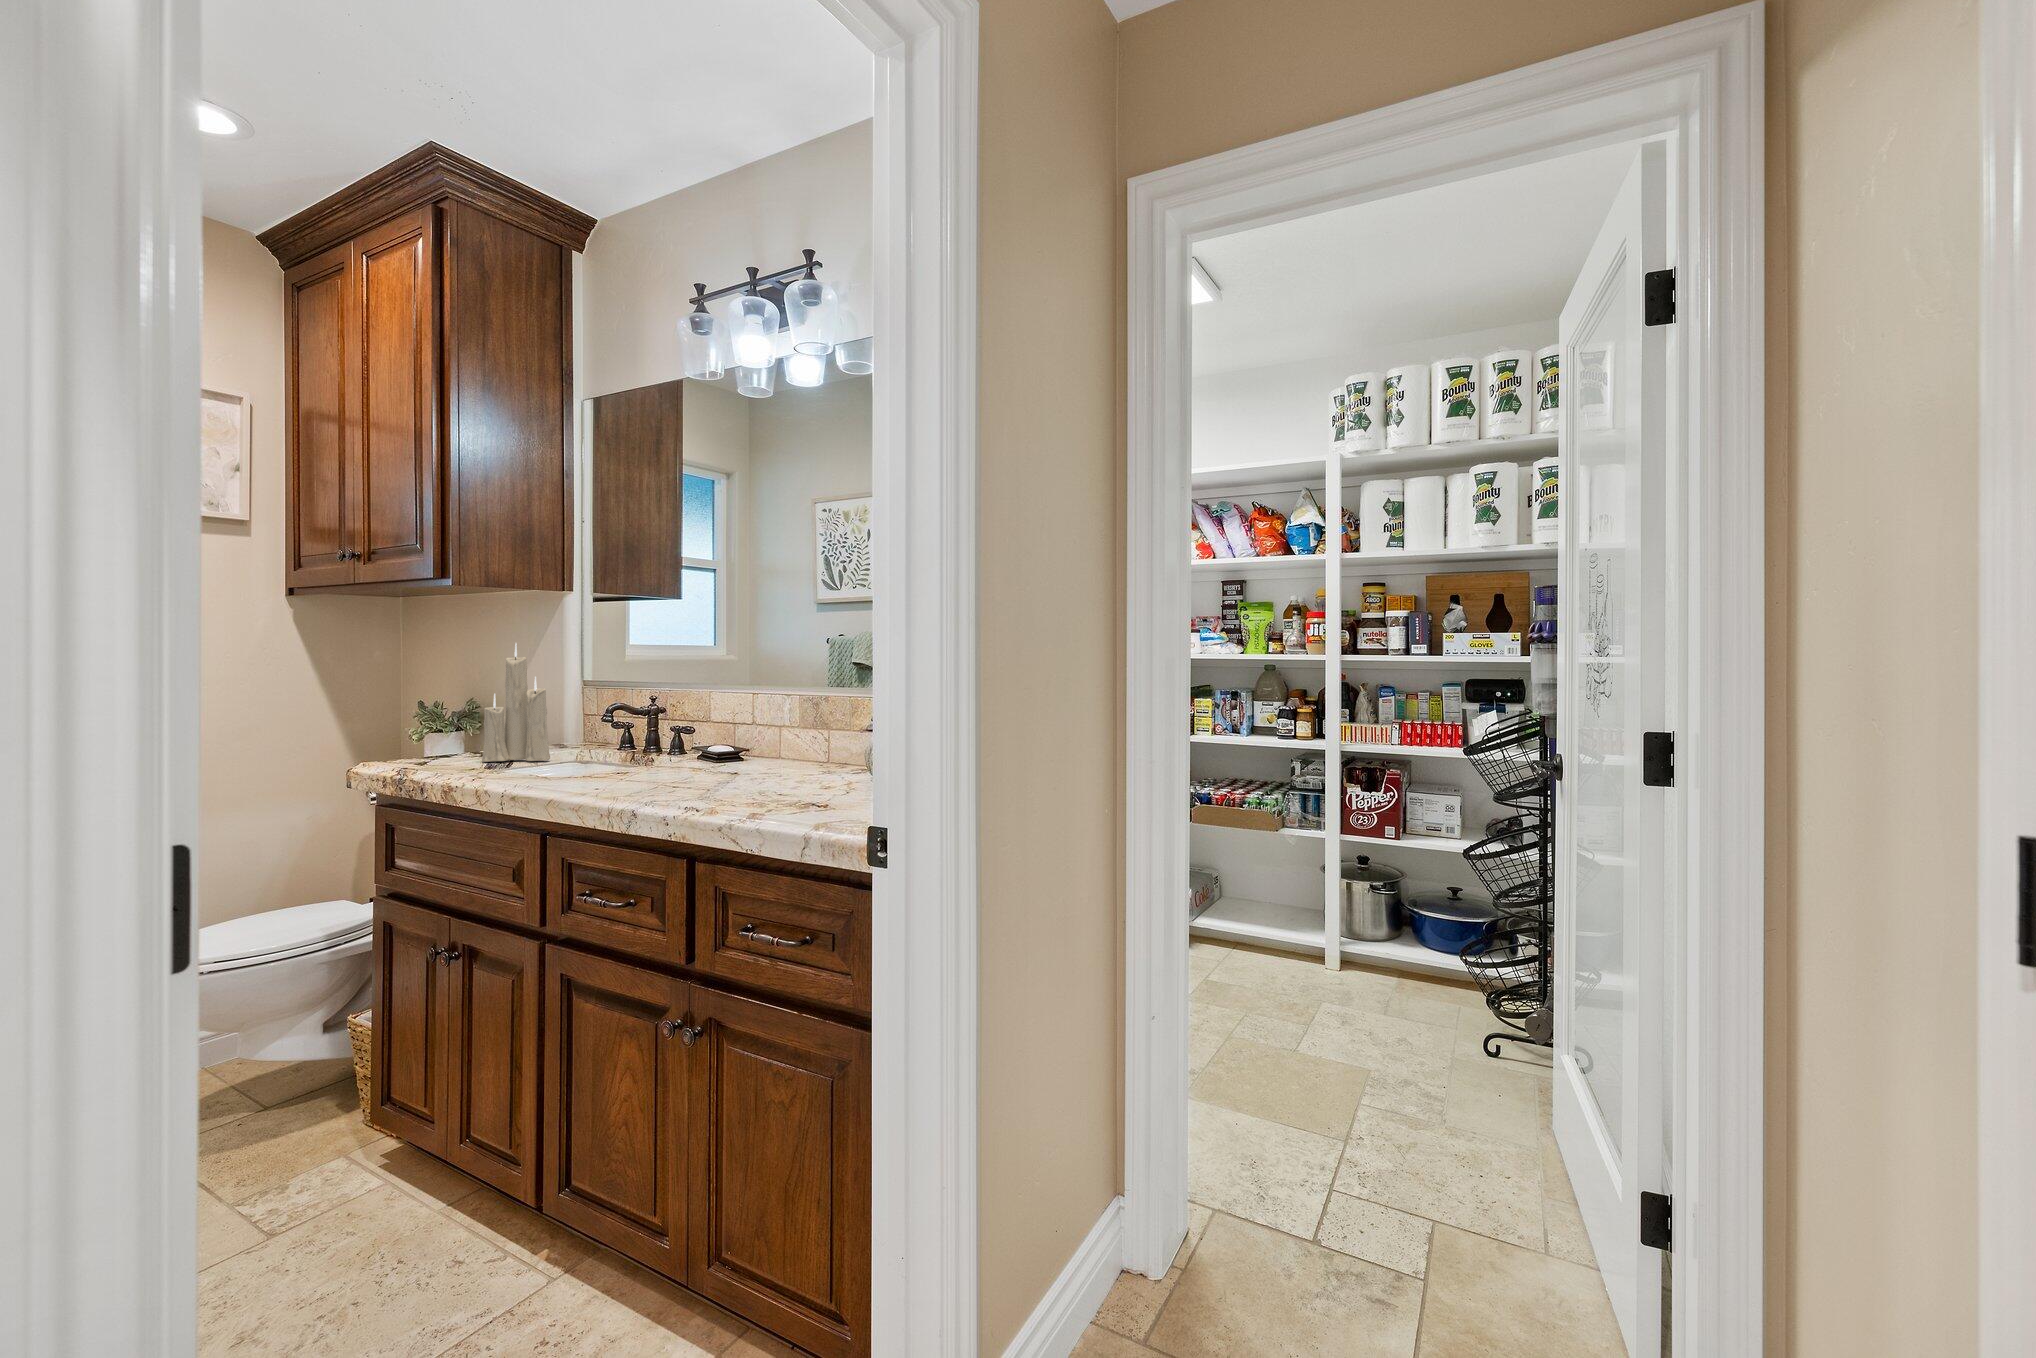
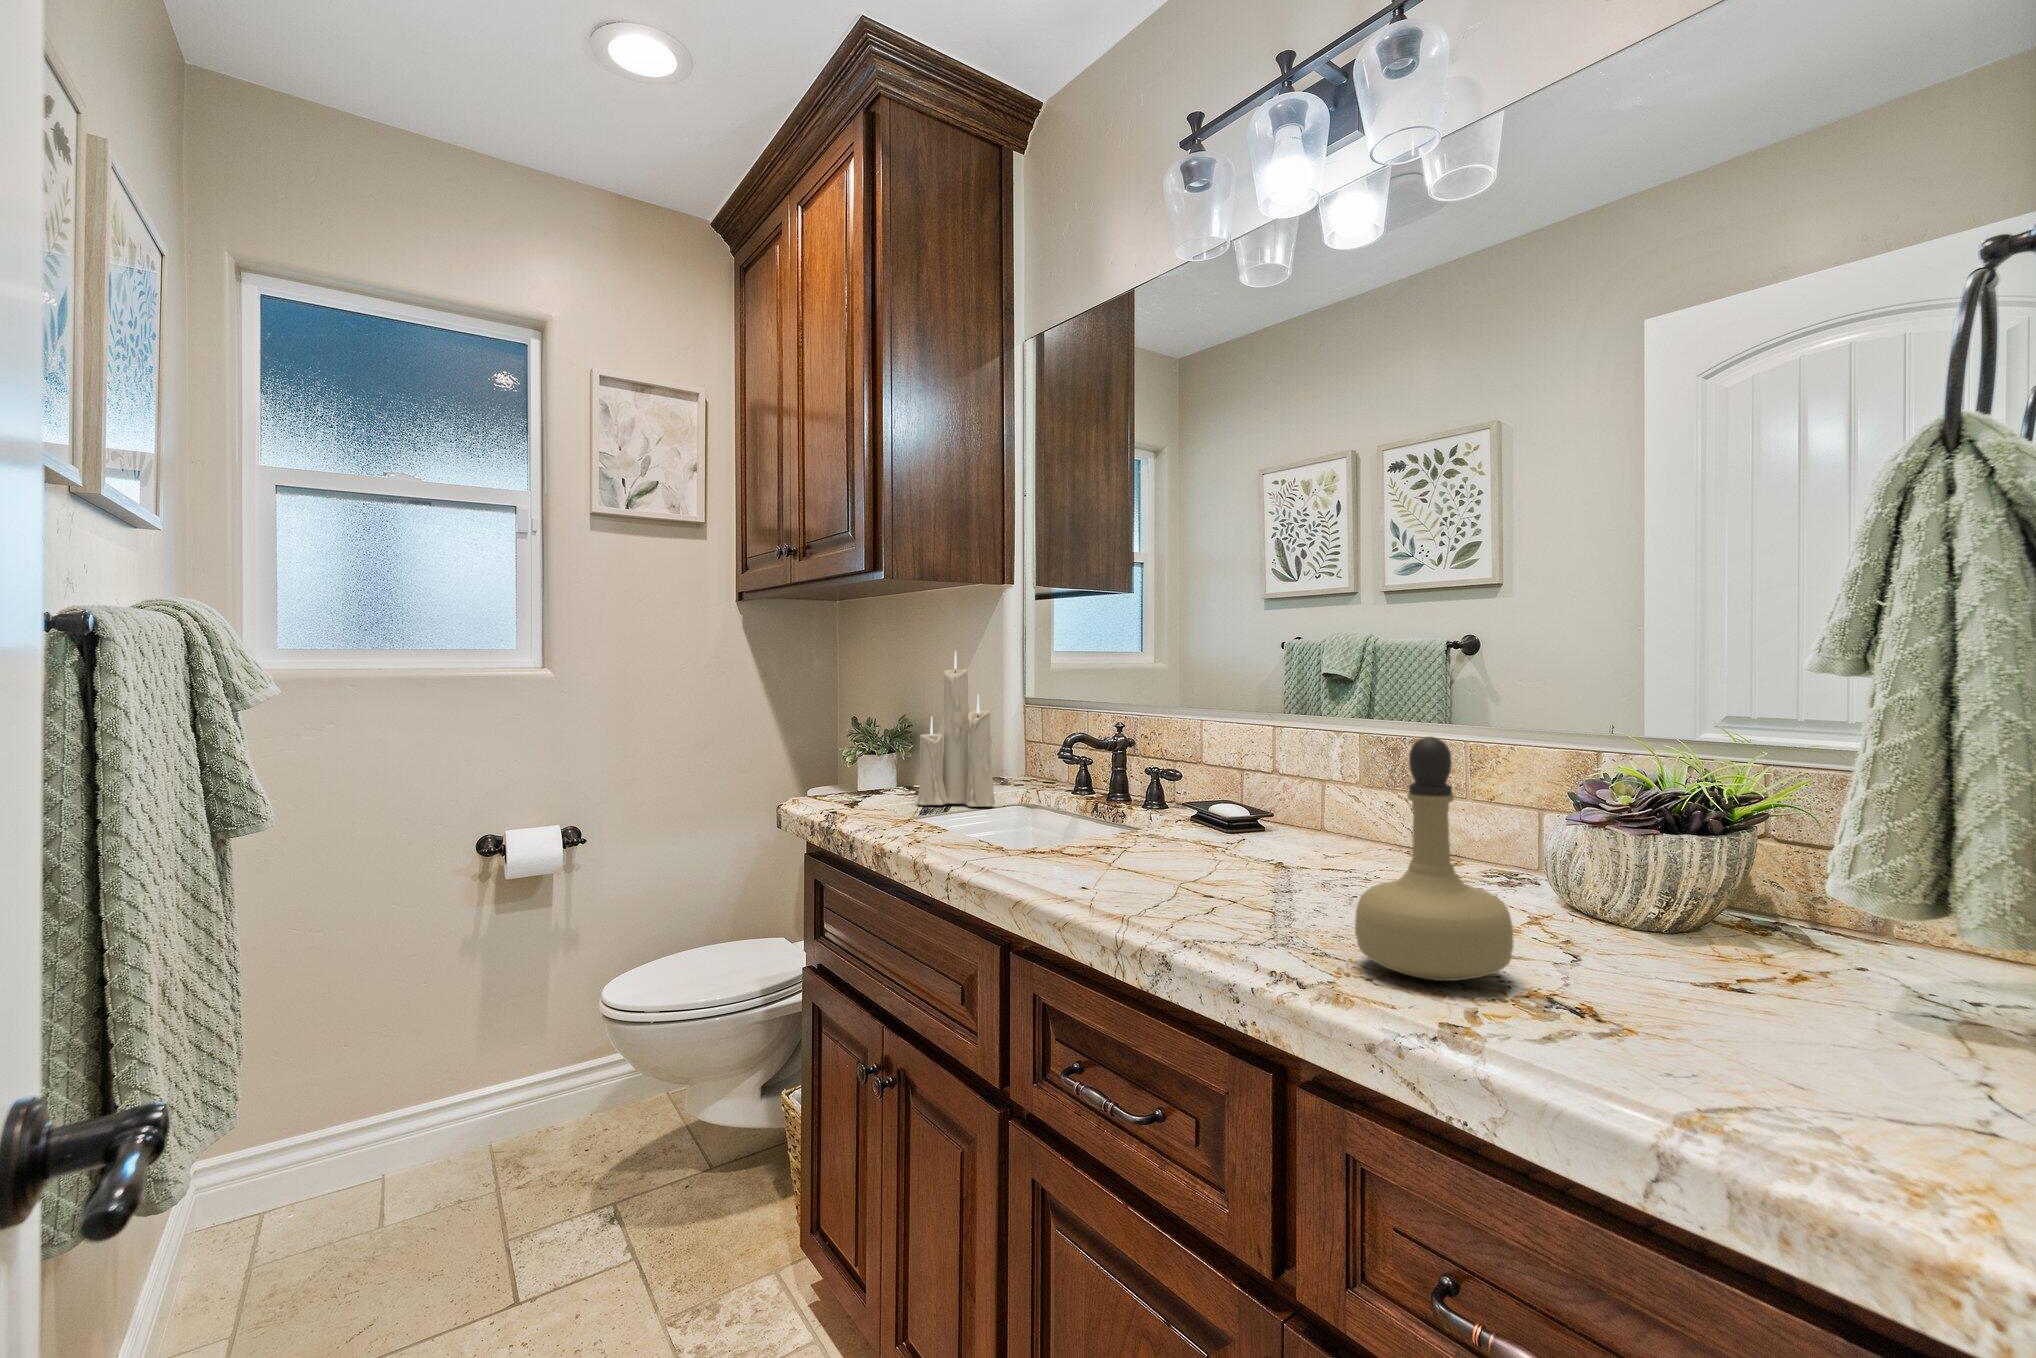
perfume bottle: none [739,692,814,812] -> present [1355,737,1514,981]

